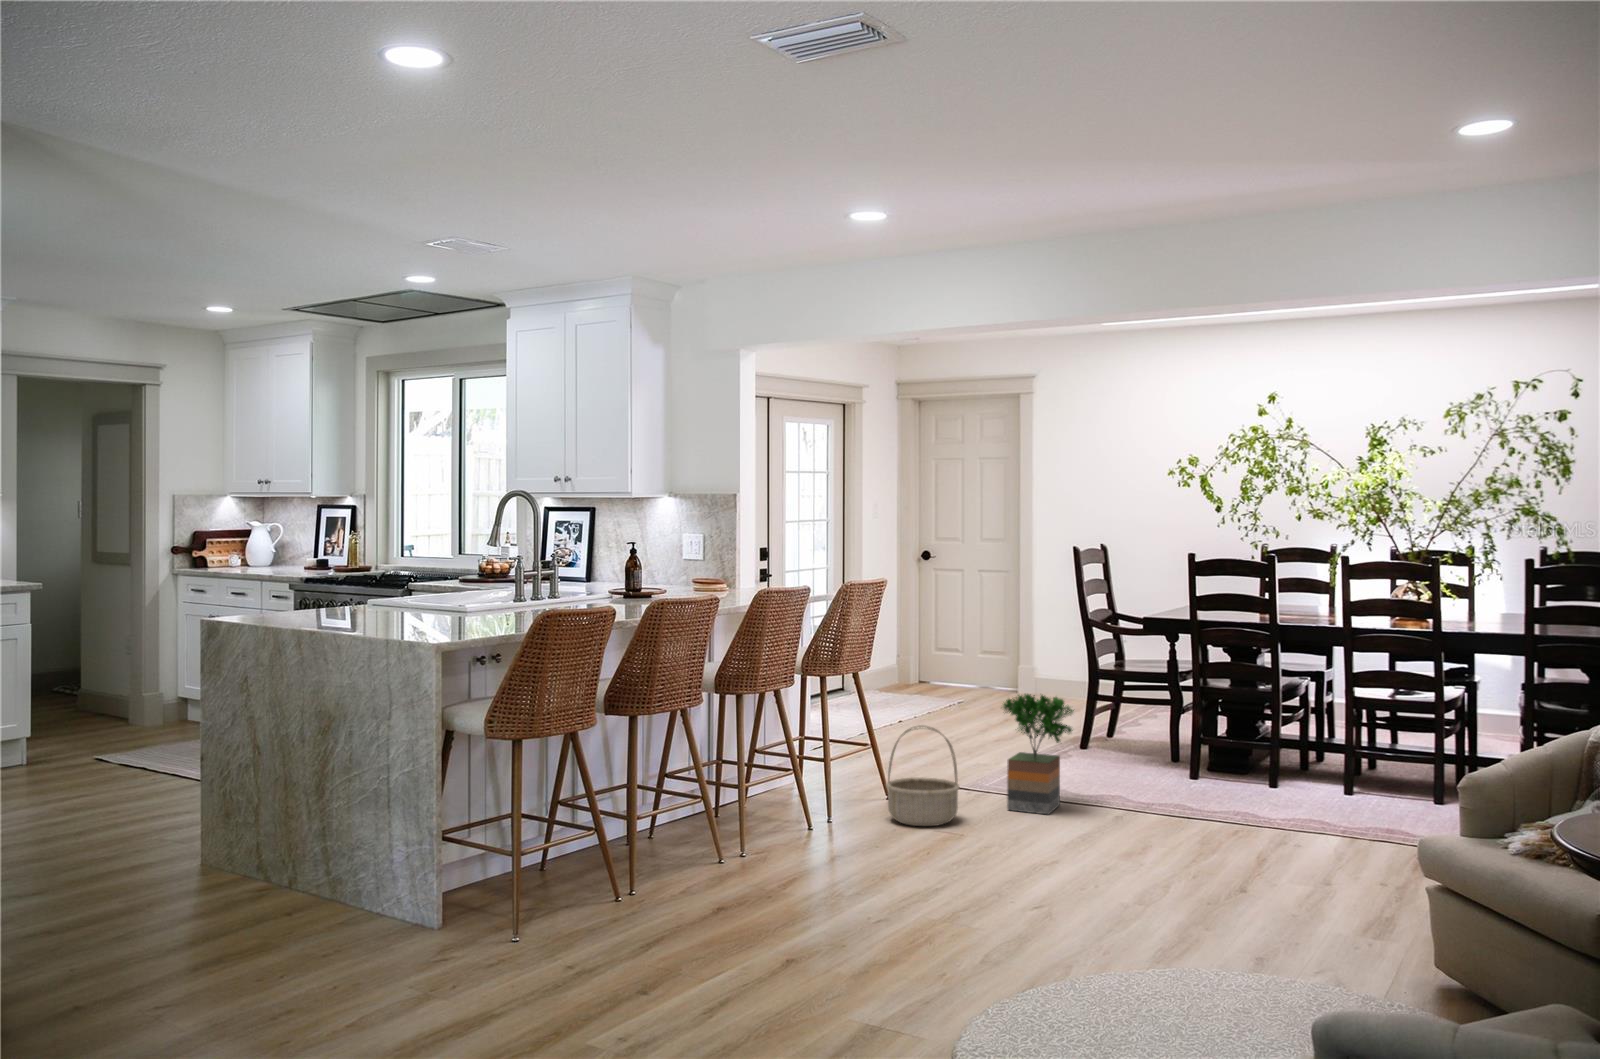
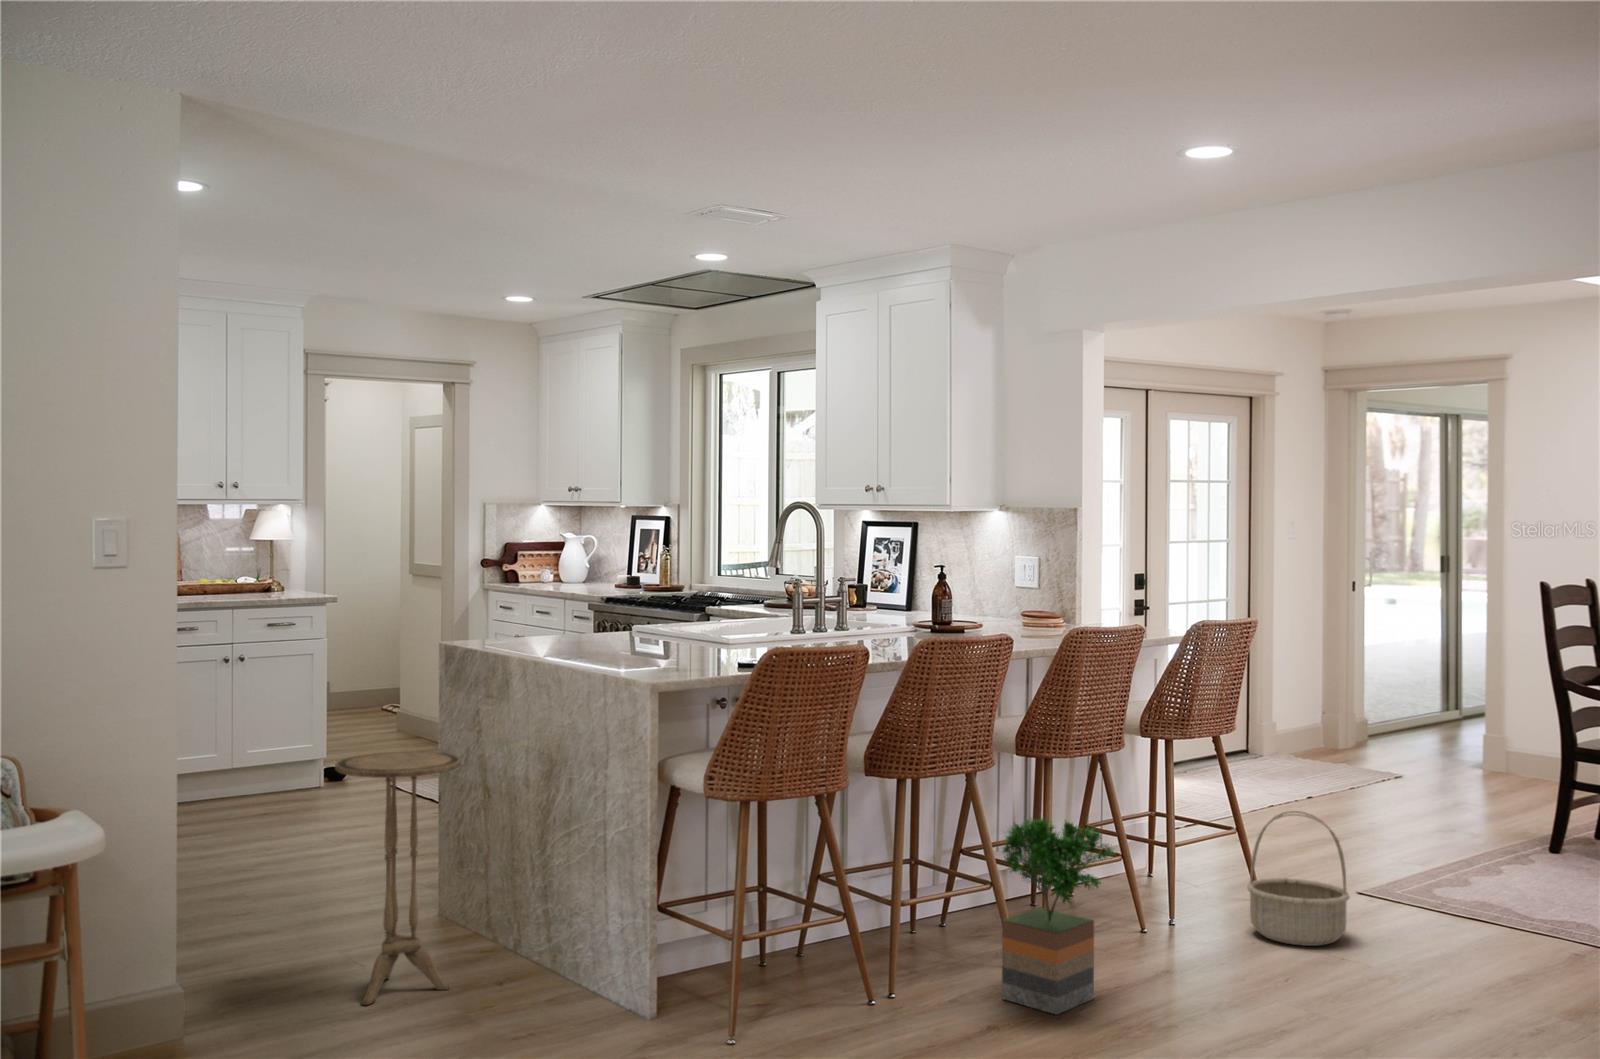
potted tree: present [1003,694,1074,814] -> present [1002,818,1115,1015]
side table: none [126,716,247,945] -> present [335,751,461,1005]

